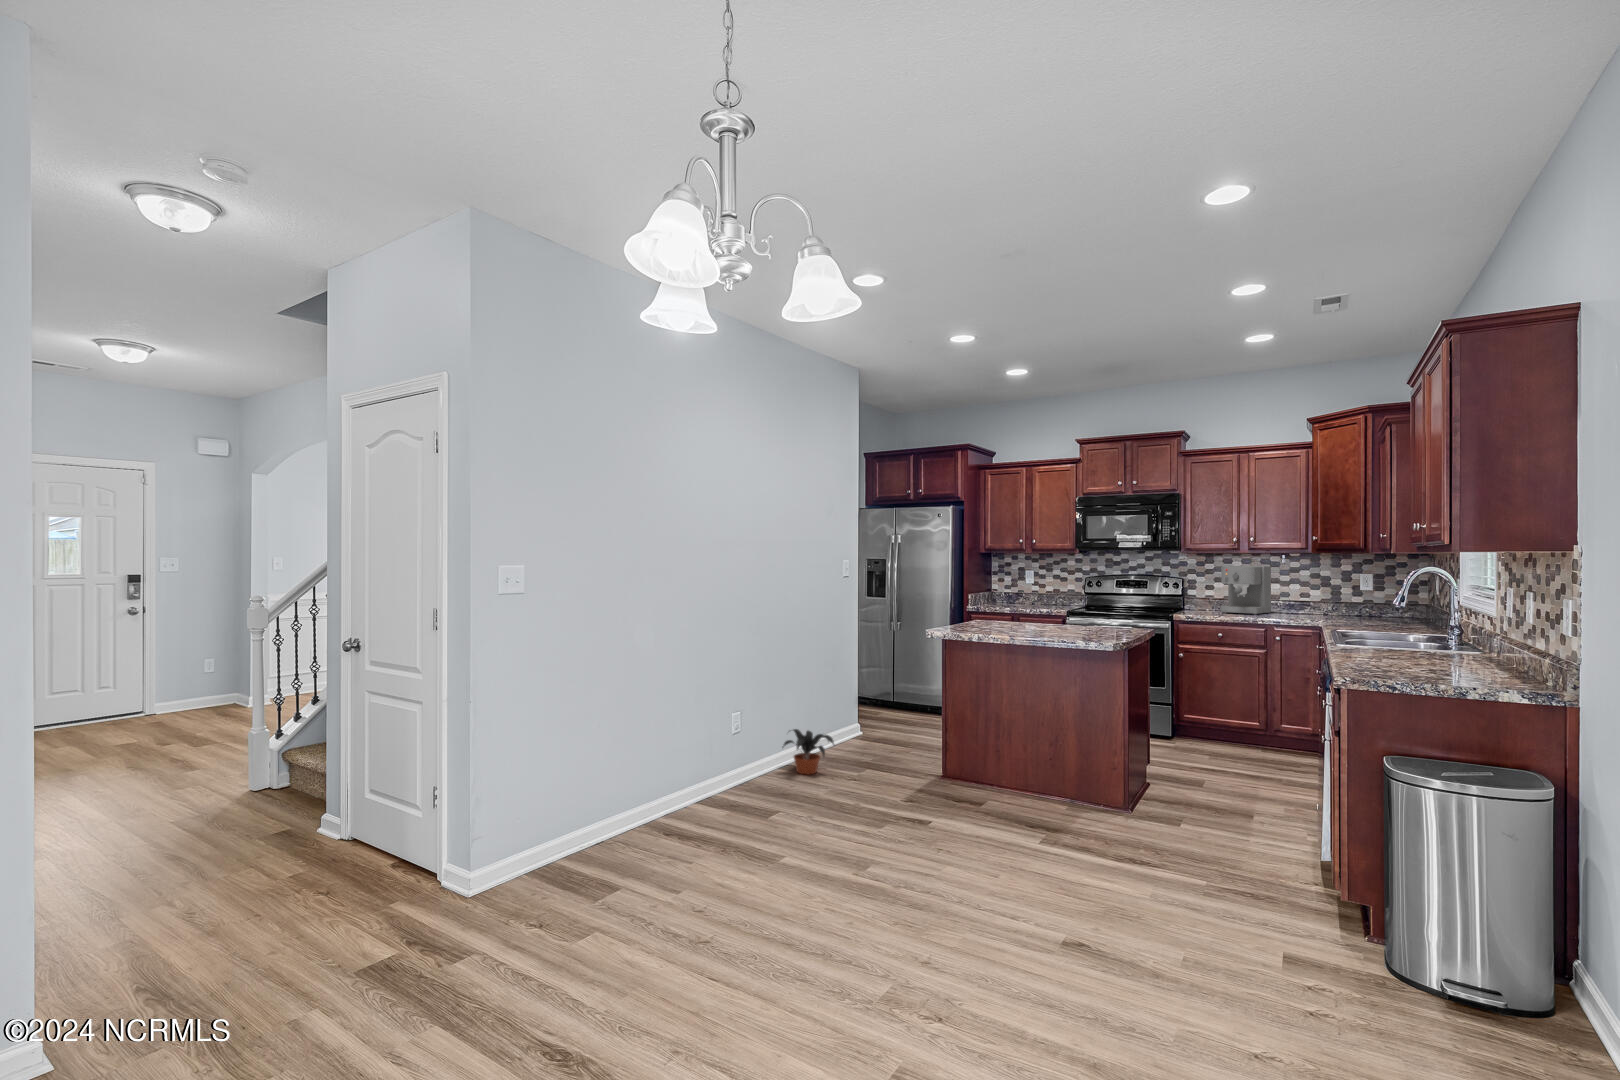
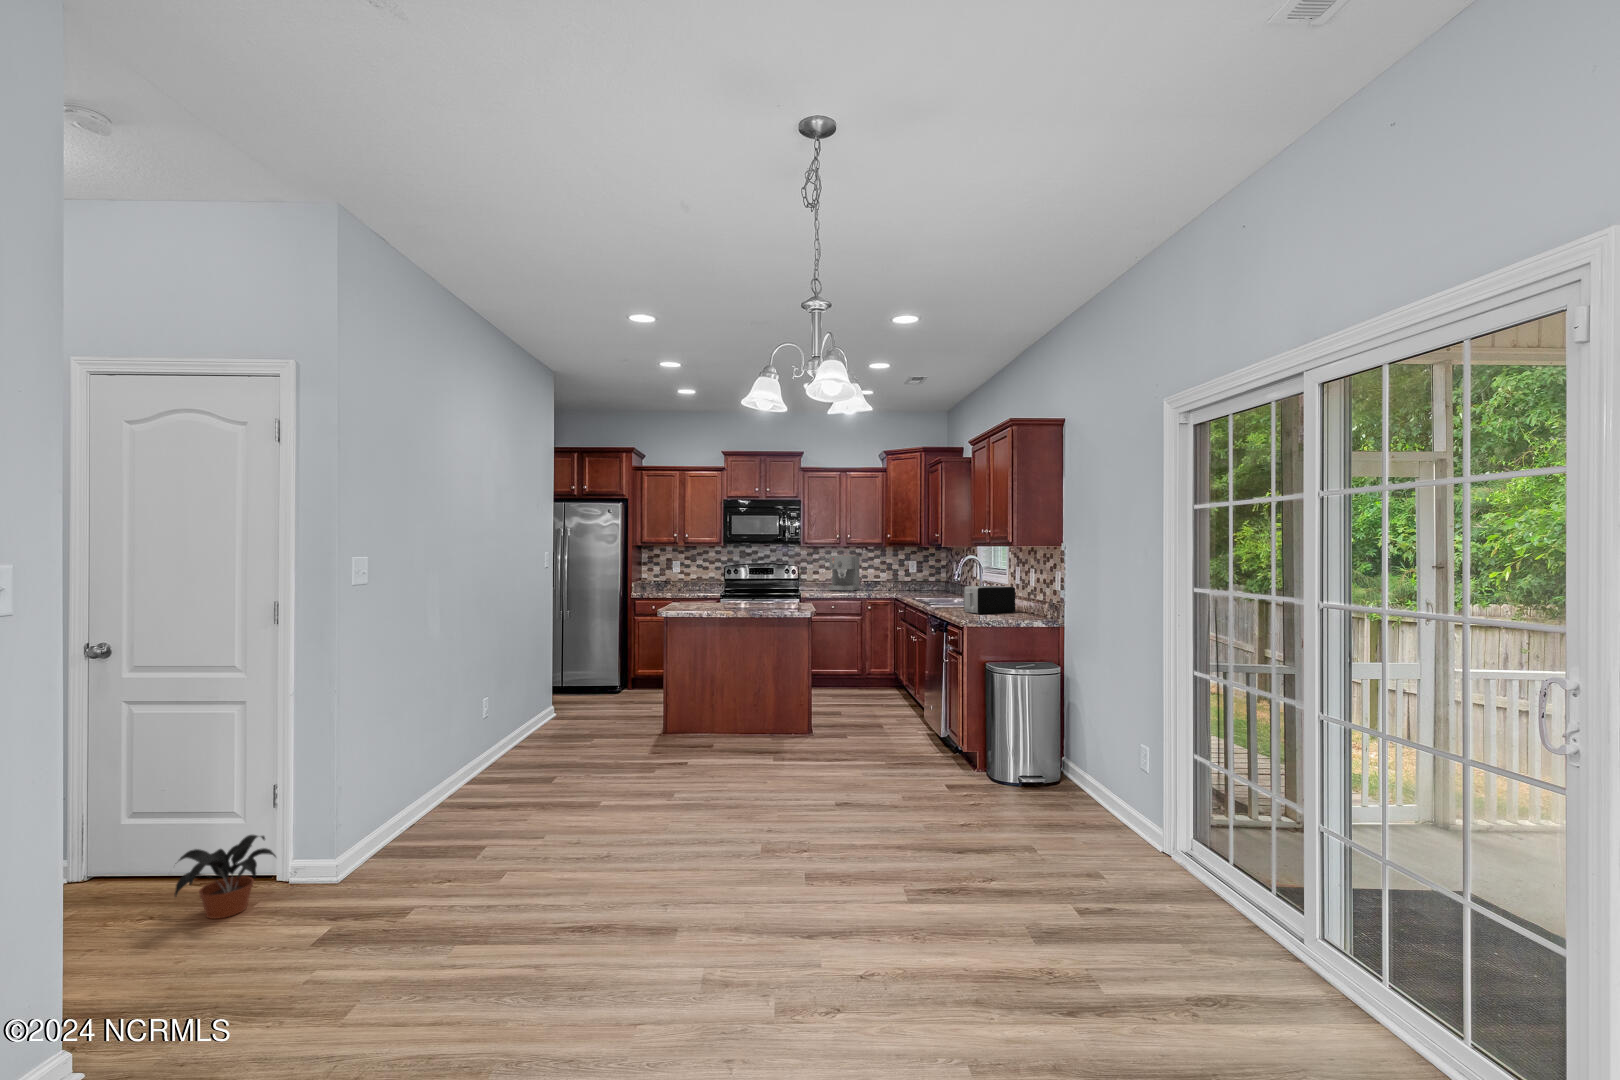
toaster: none [1374,619,1482,669] -> present [964,586,1015,614]
potted plant: present [784,729,834,774] -> present [175,835,276,919]

